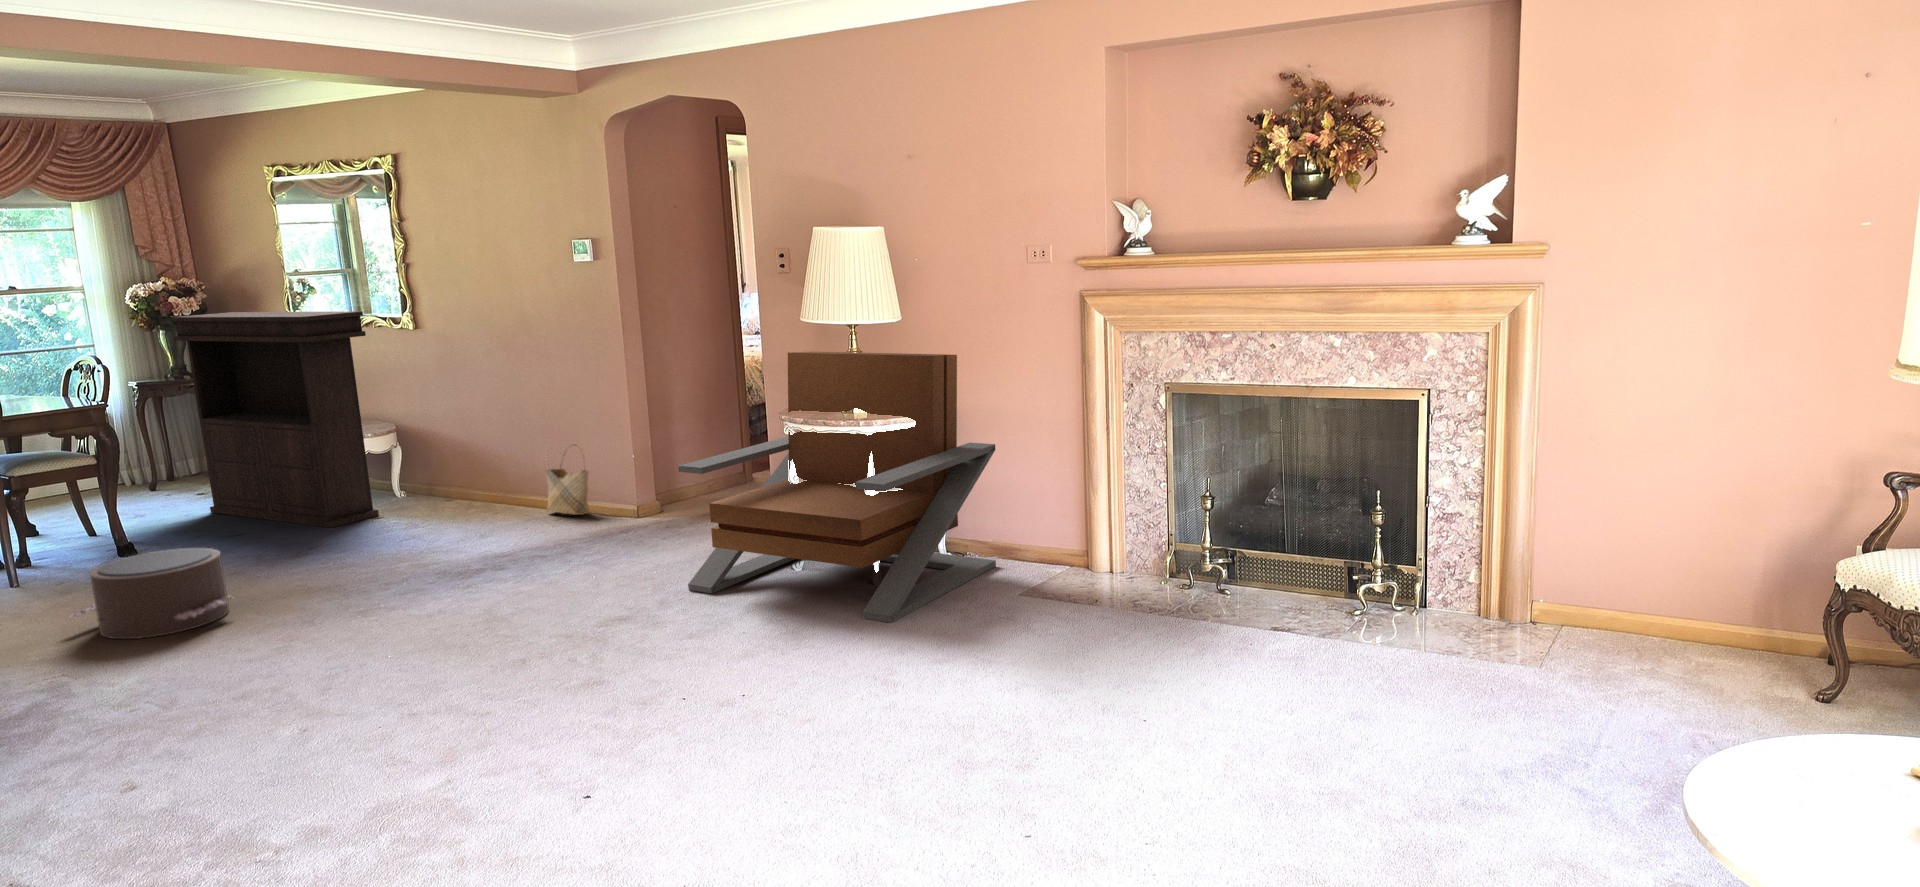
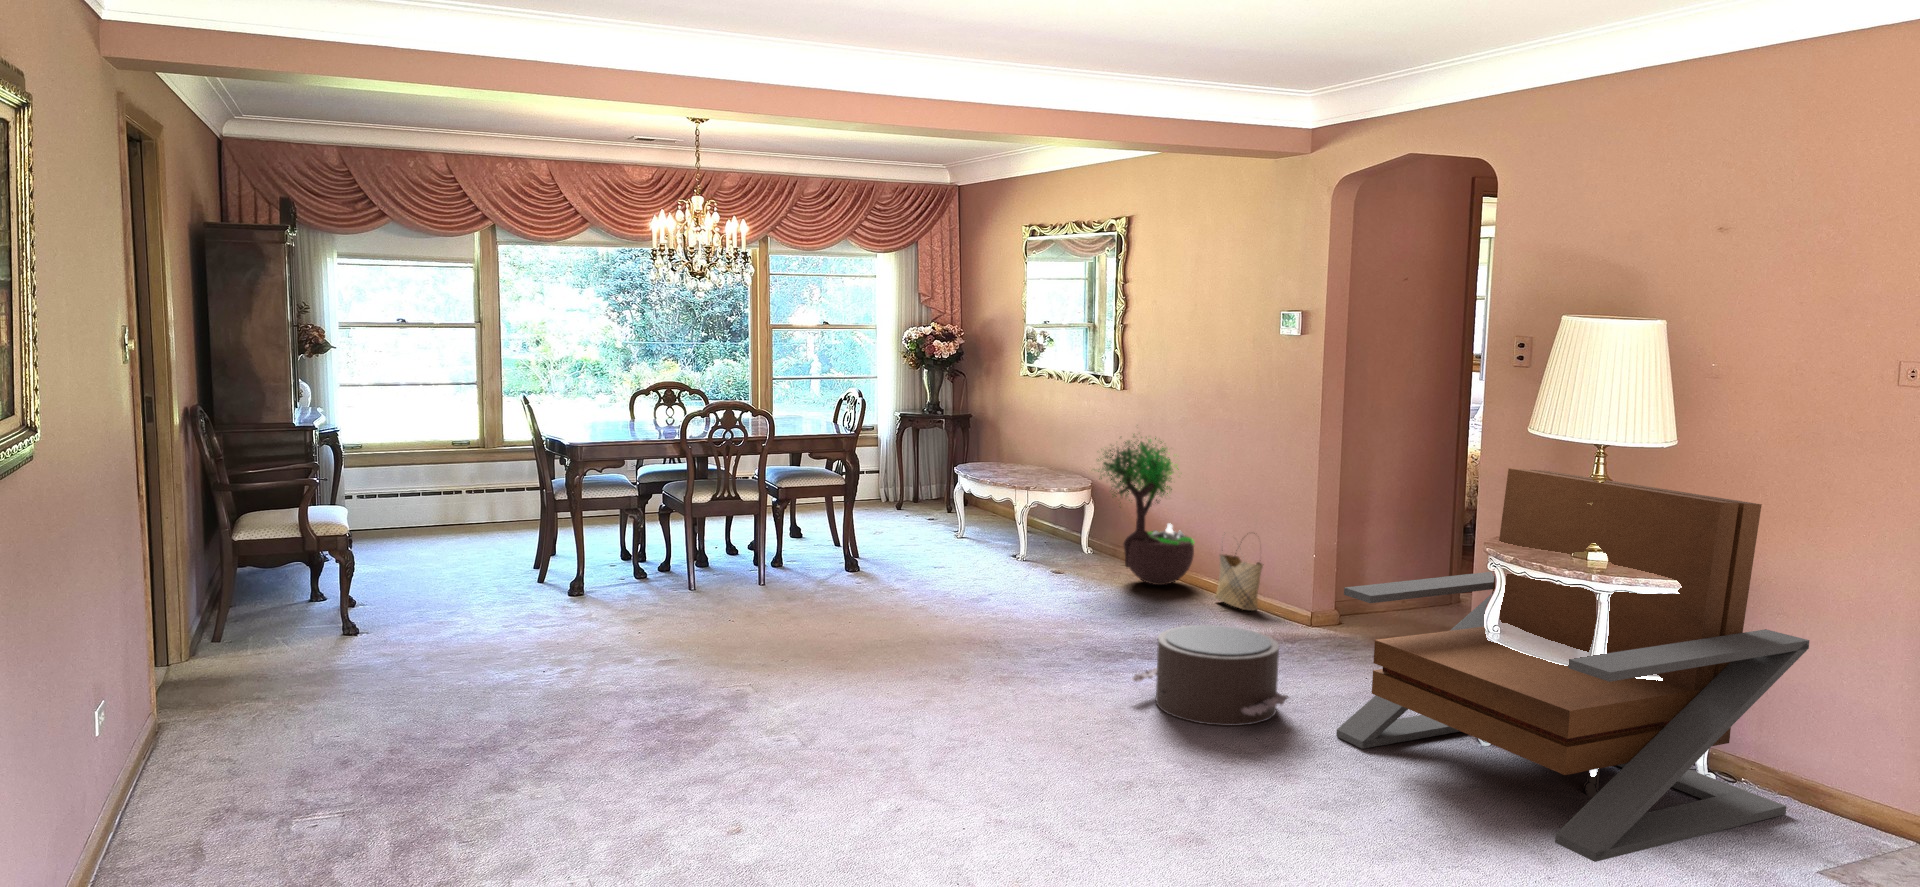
console table: present [171,311,379,528] -> none [924,359,1073,575]
potted tree: none [401,359,520,510] -> present [1098,437,1194,585]
pouf: present [71,548,231,639] -> present [1131,625,1289,726]

